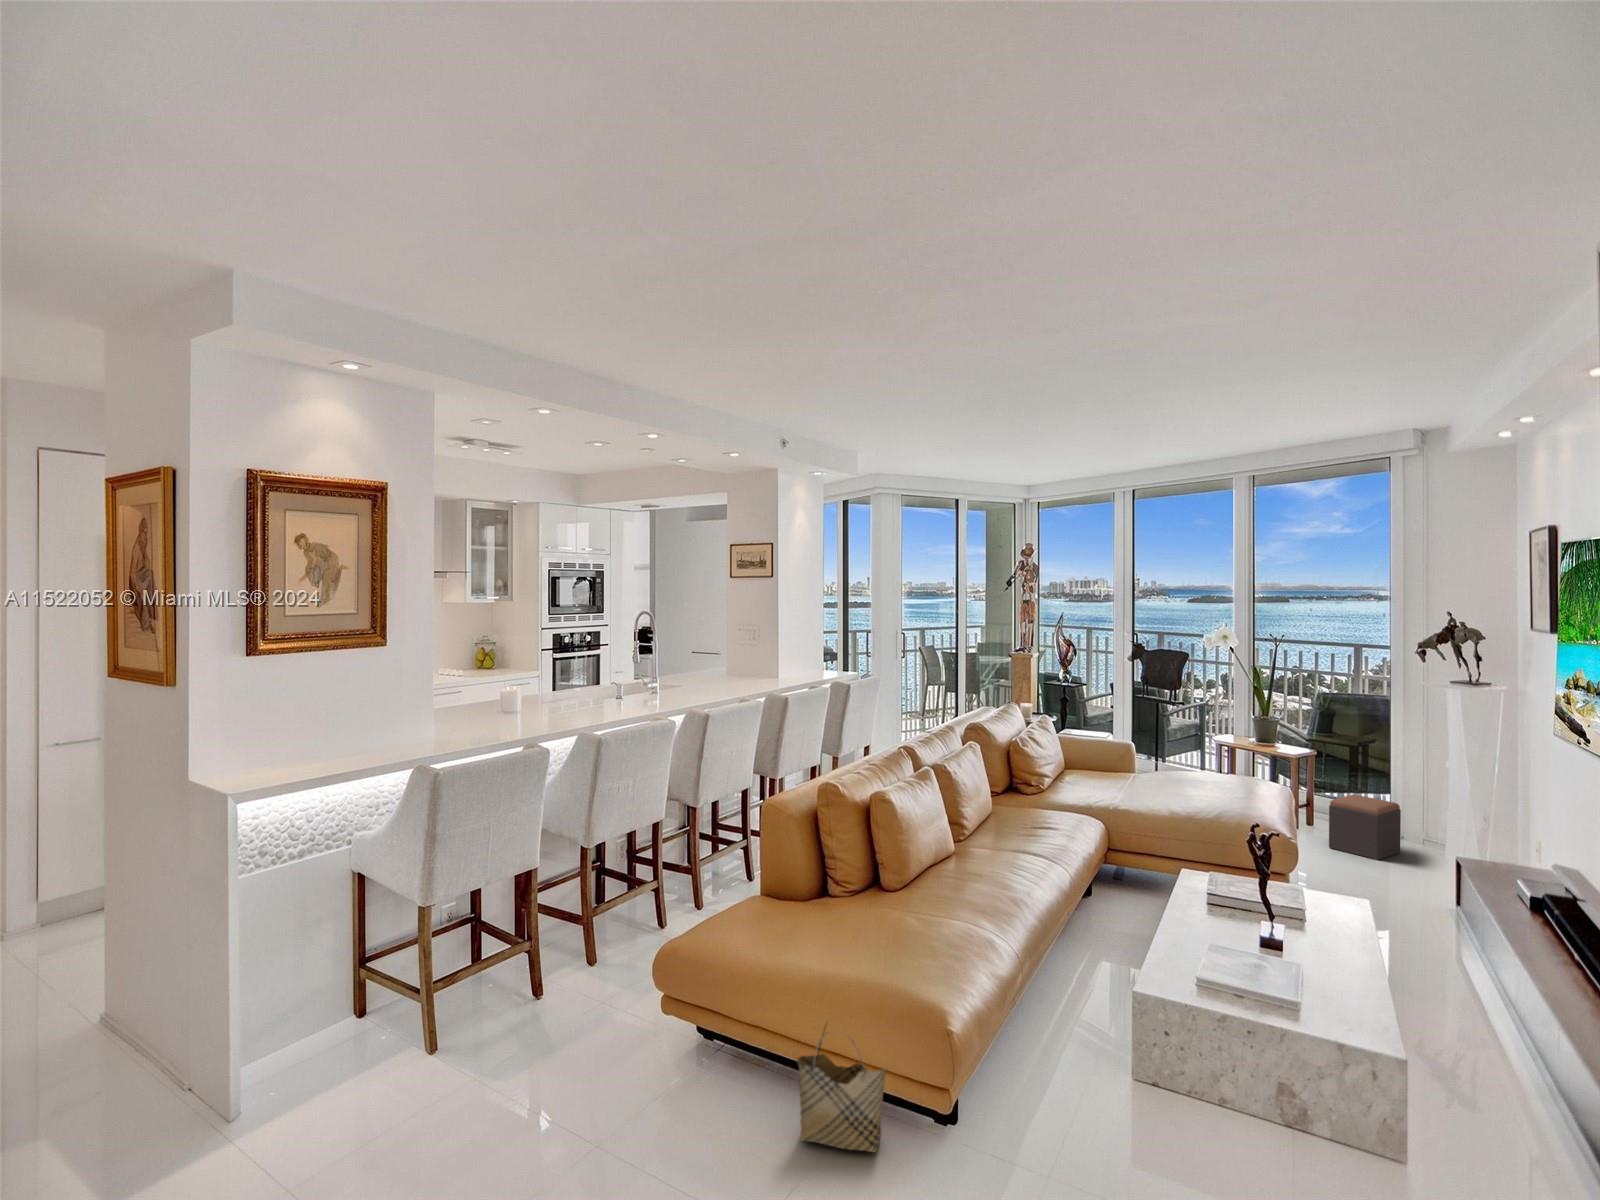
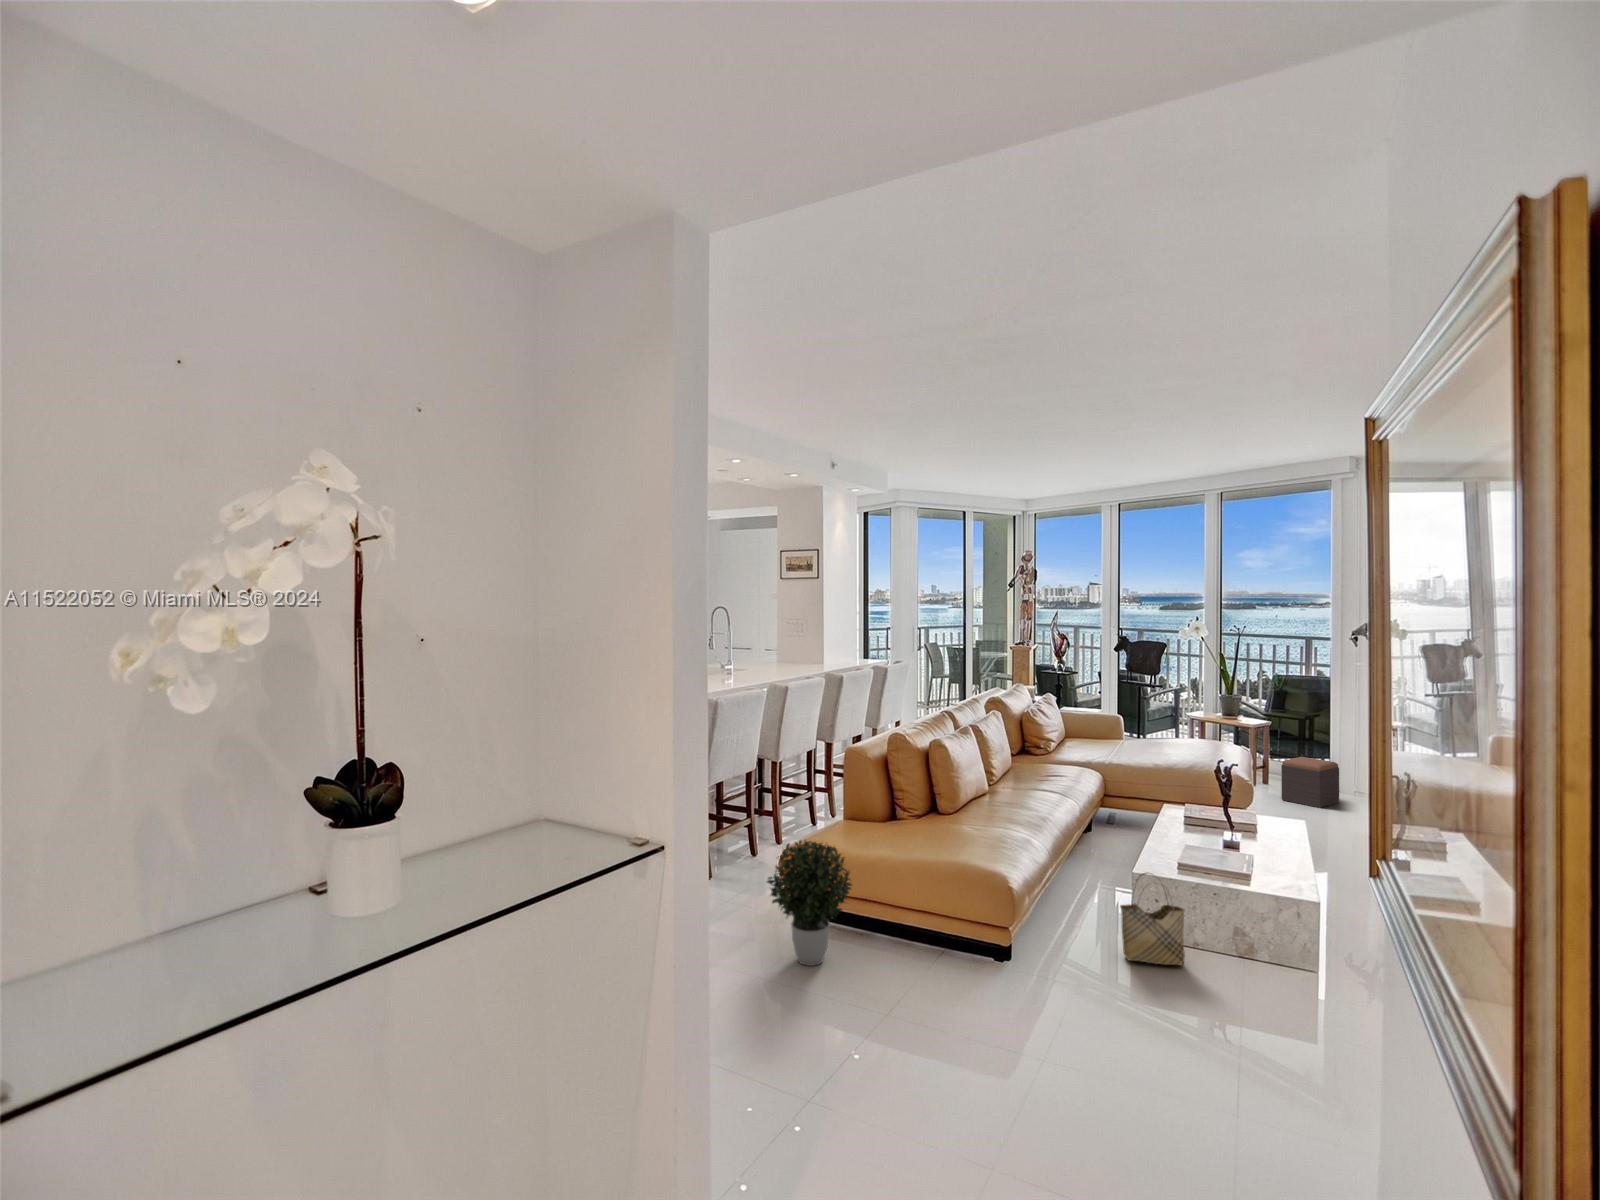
potted plant: none [618,942,740,1124] -> present [767,840,852,966]
woven basket: present [797,1027,886,1152] -> present [1120,873,1185,965]

